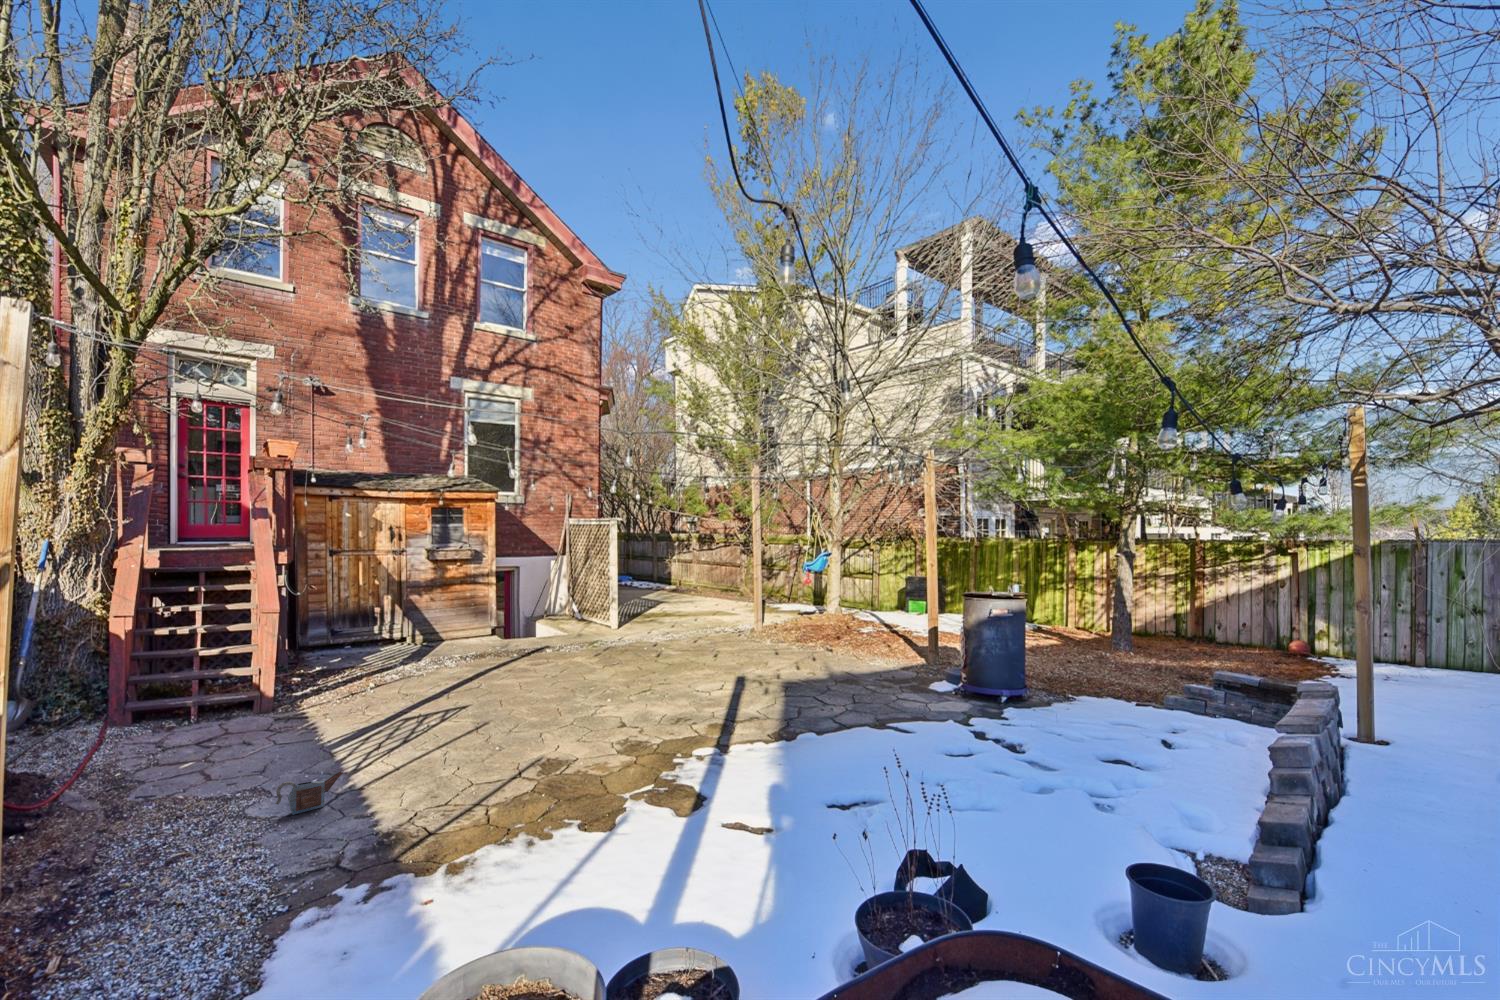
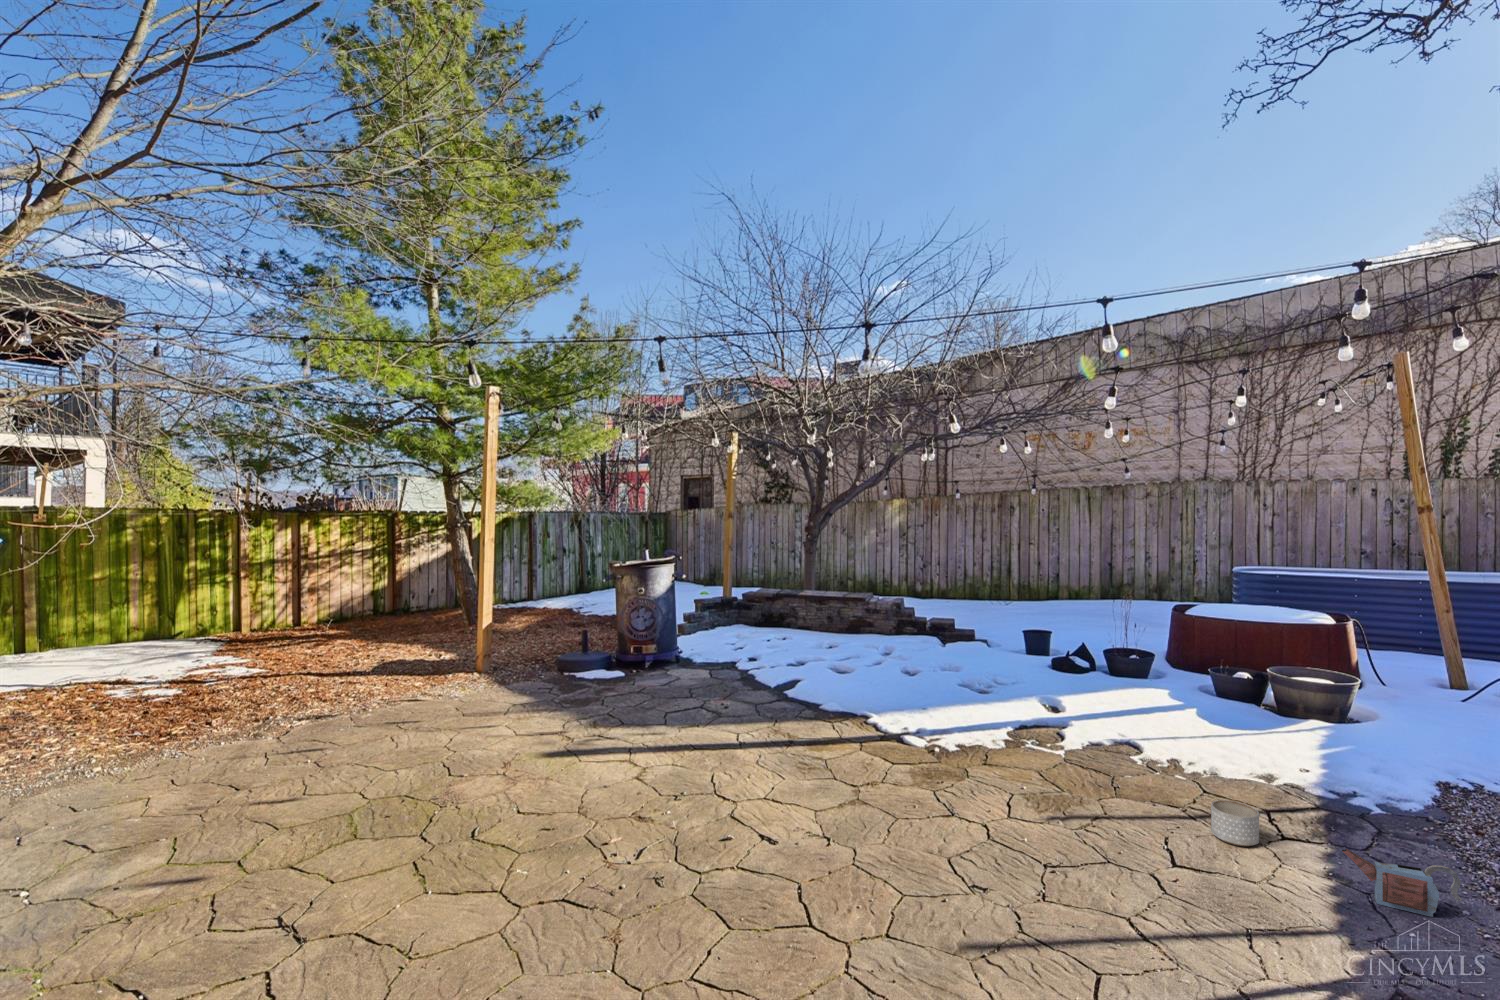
planter: none [403,769,436,802] -> present [1211,800,1259,847]

